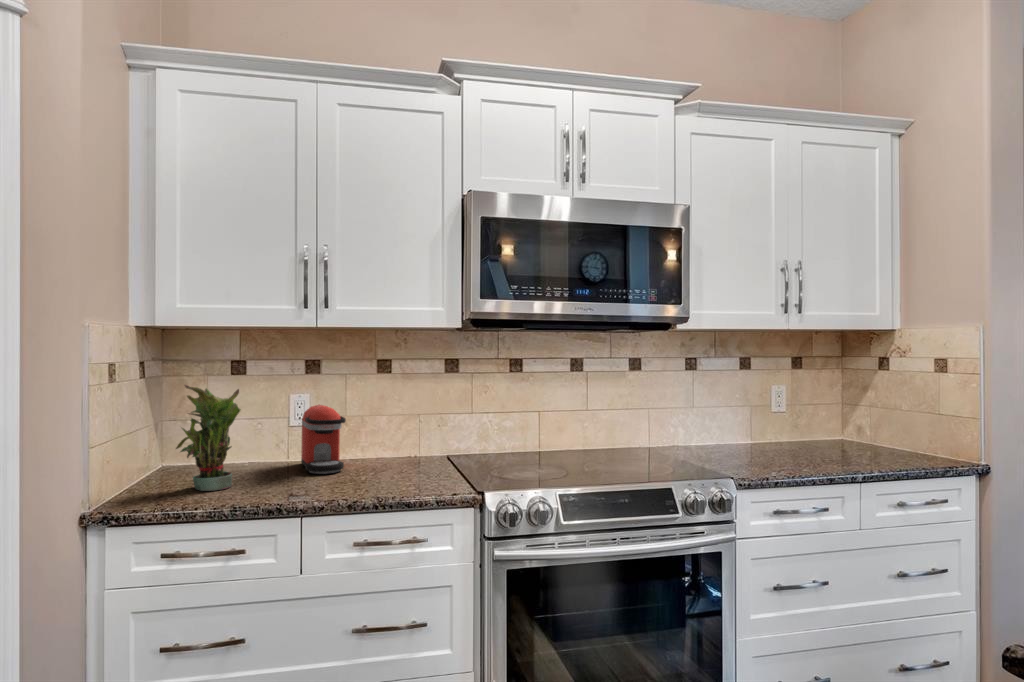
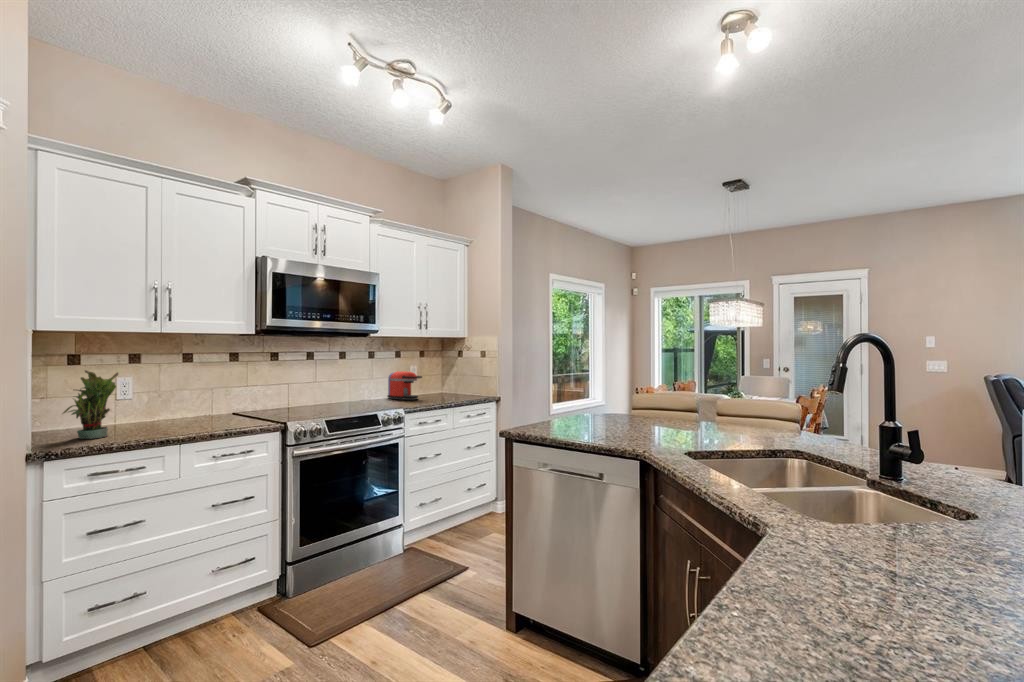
coffee maker: present [301,405,346,474] -> present [387,371,422,400]

